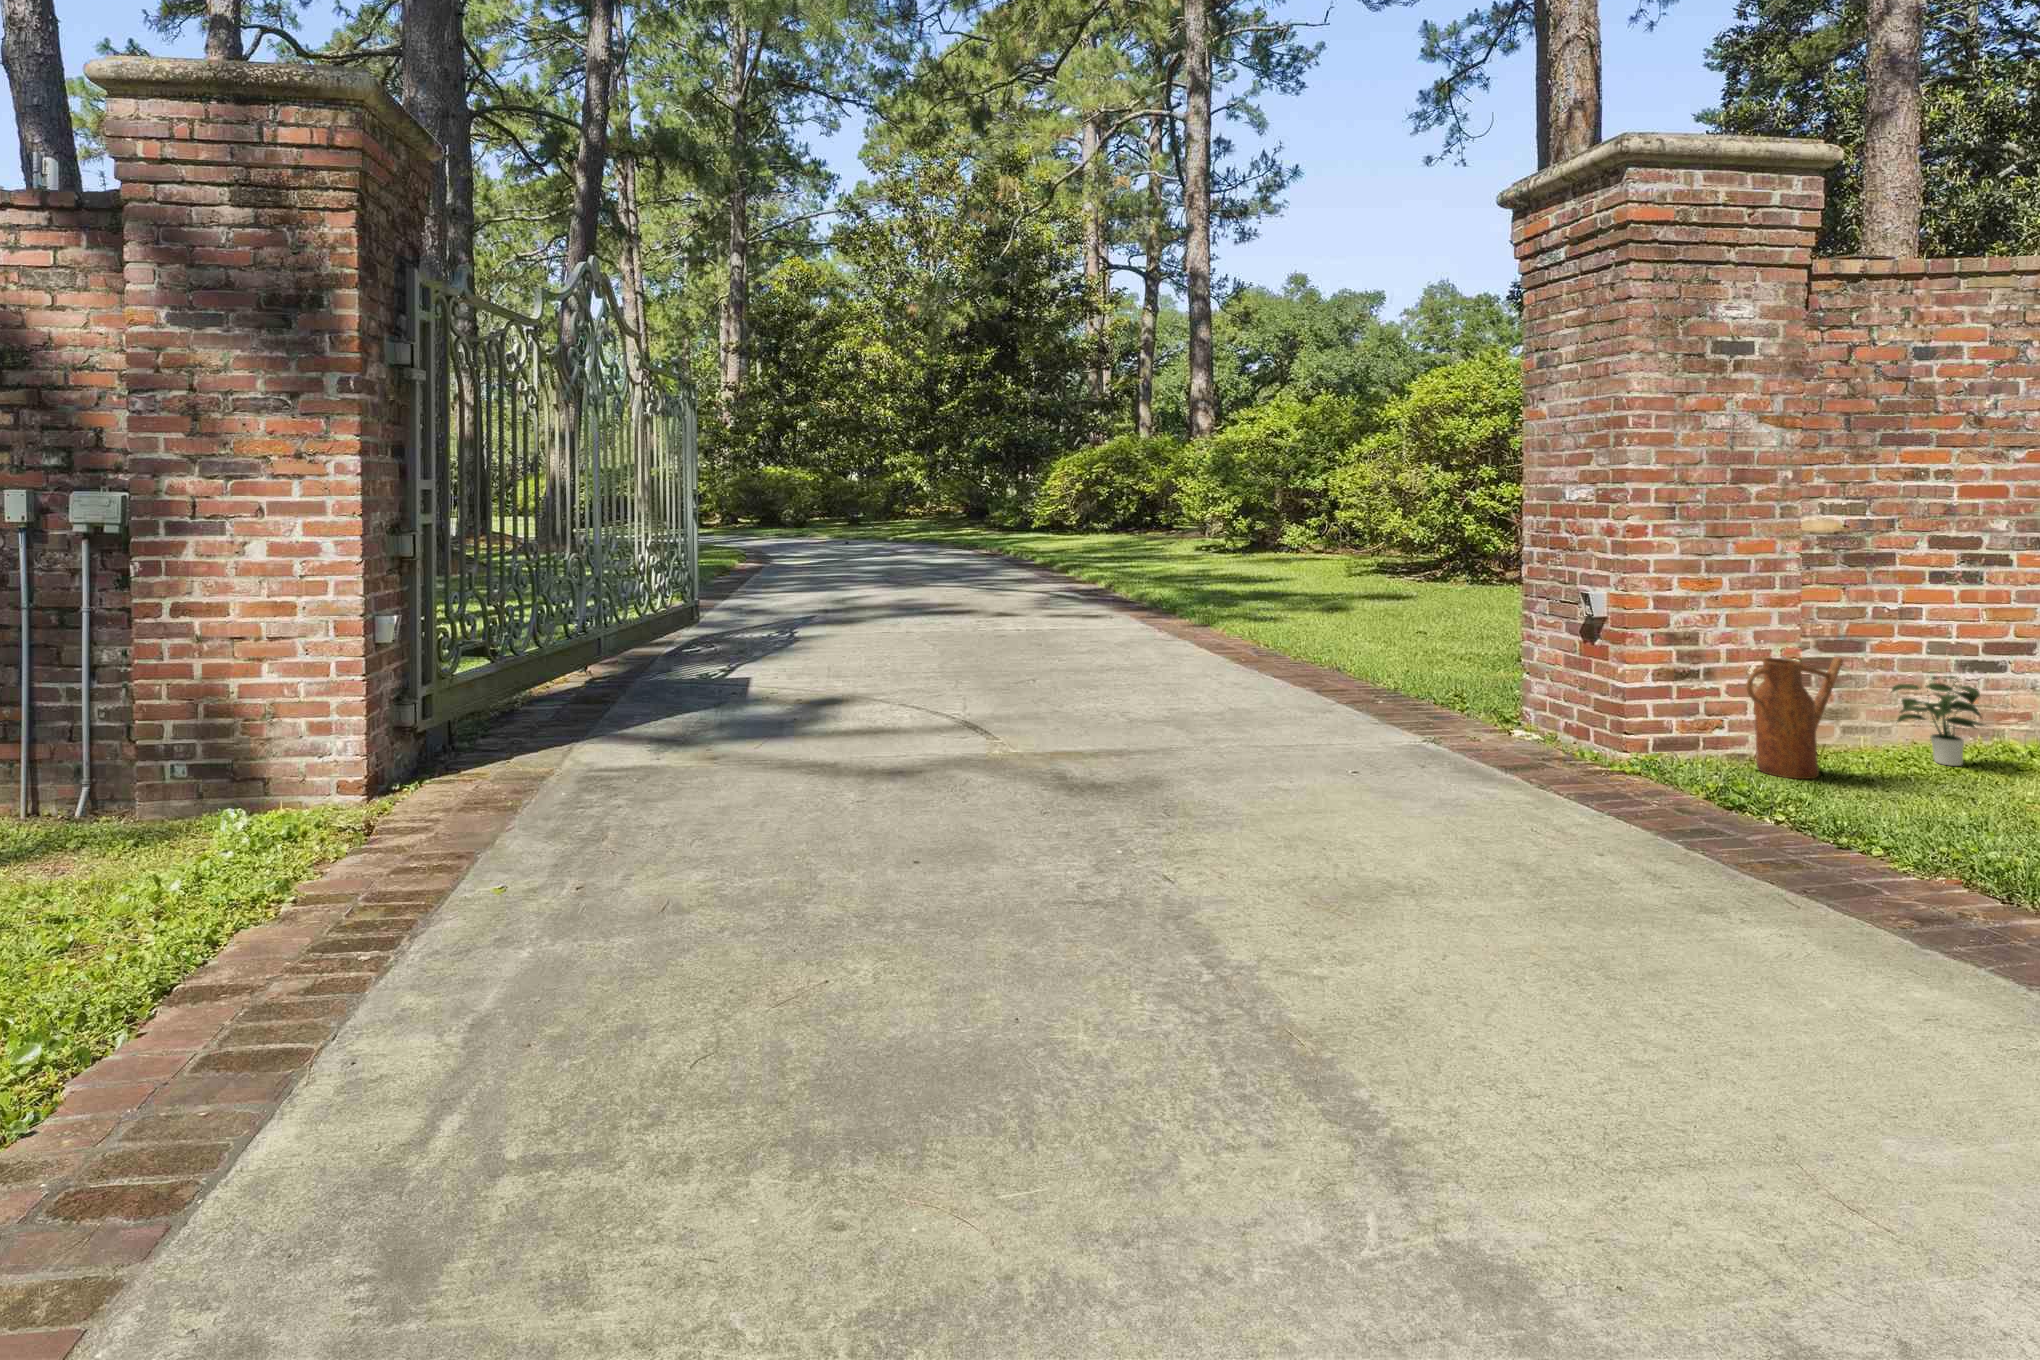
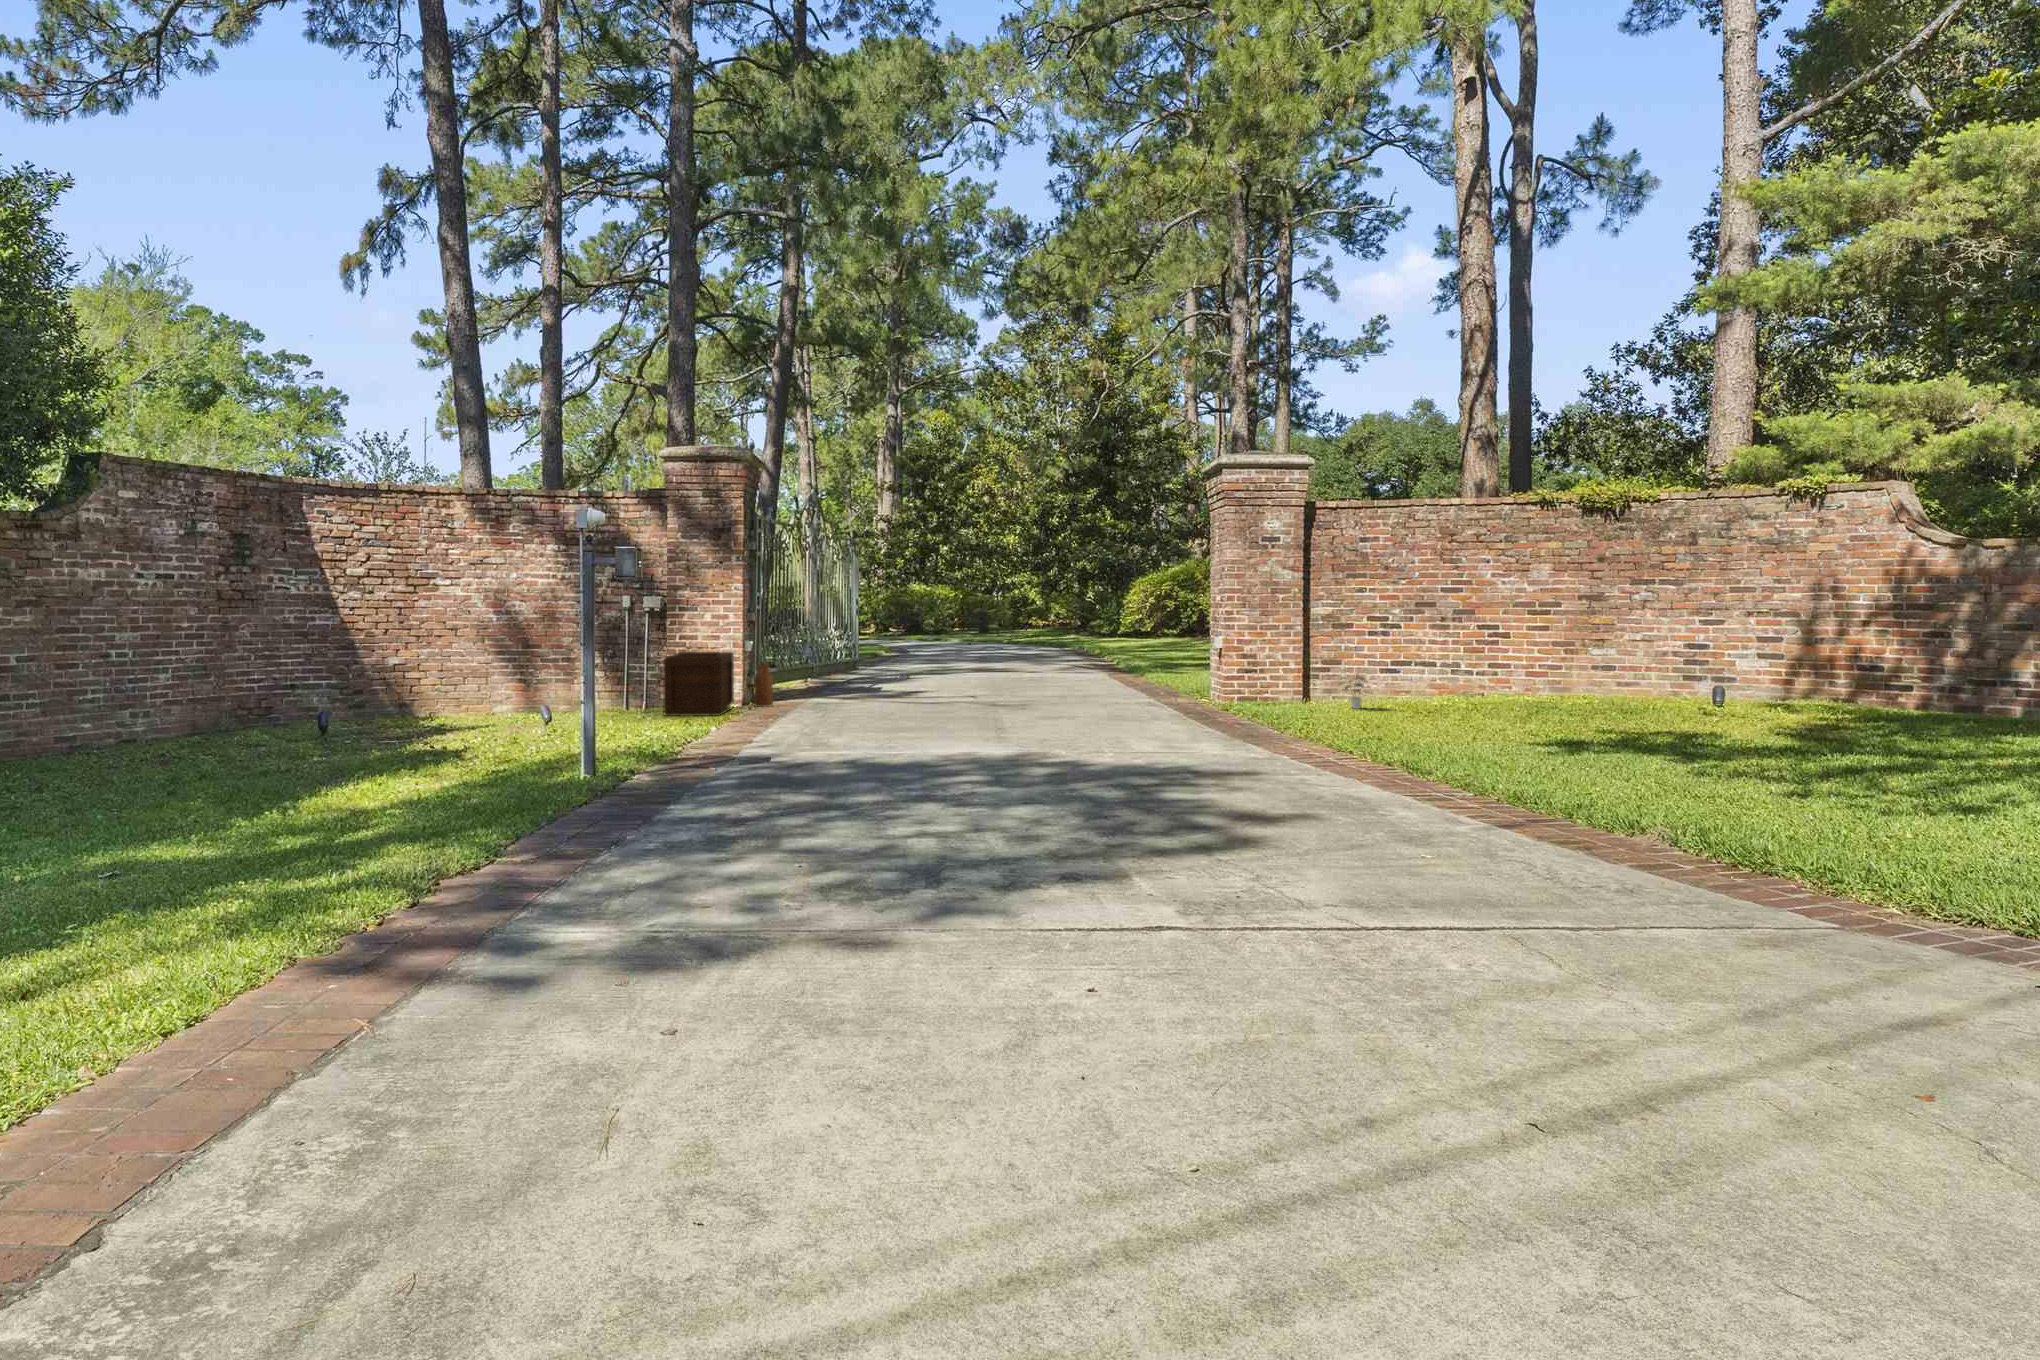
wooden crate: none [50,648,331,875] -> present [663,652,734,716]
watering can: present [1746,656,1843,779] -> present [754,662,773,707]

